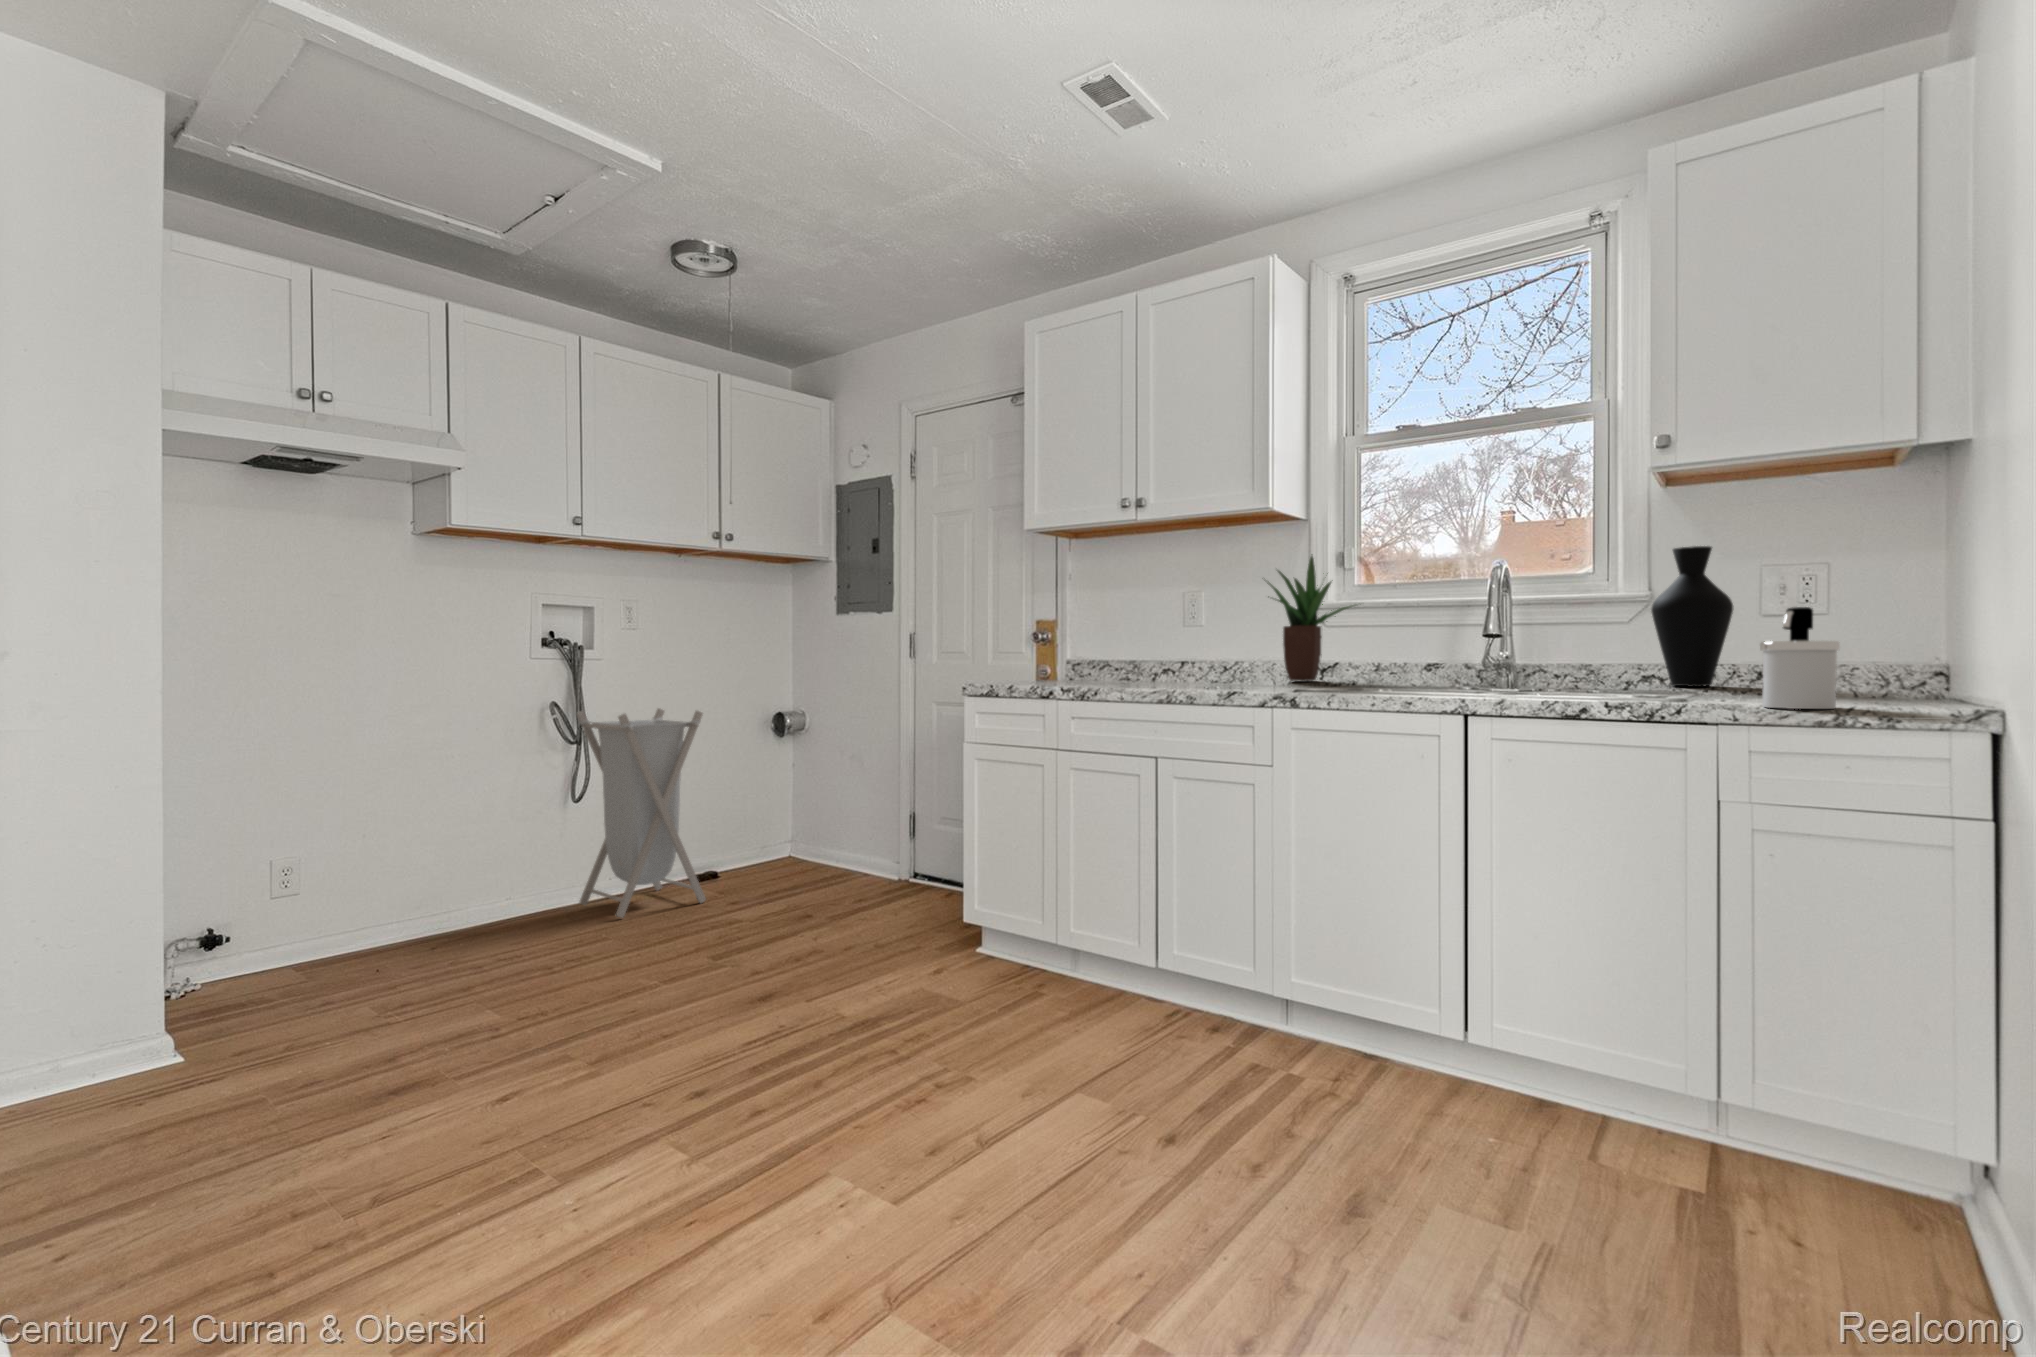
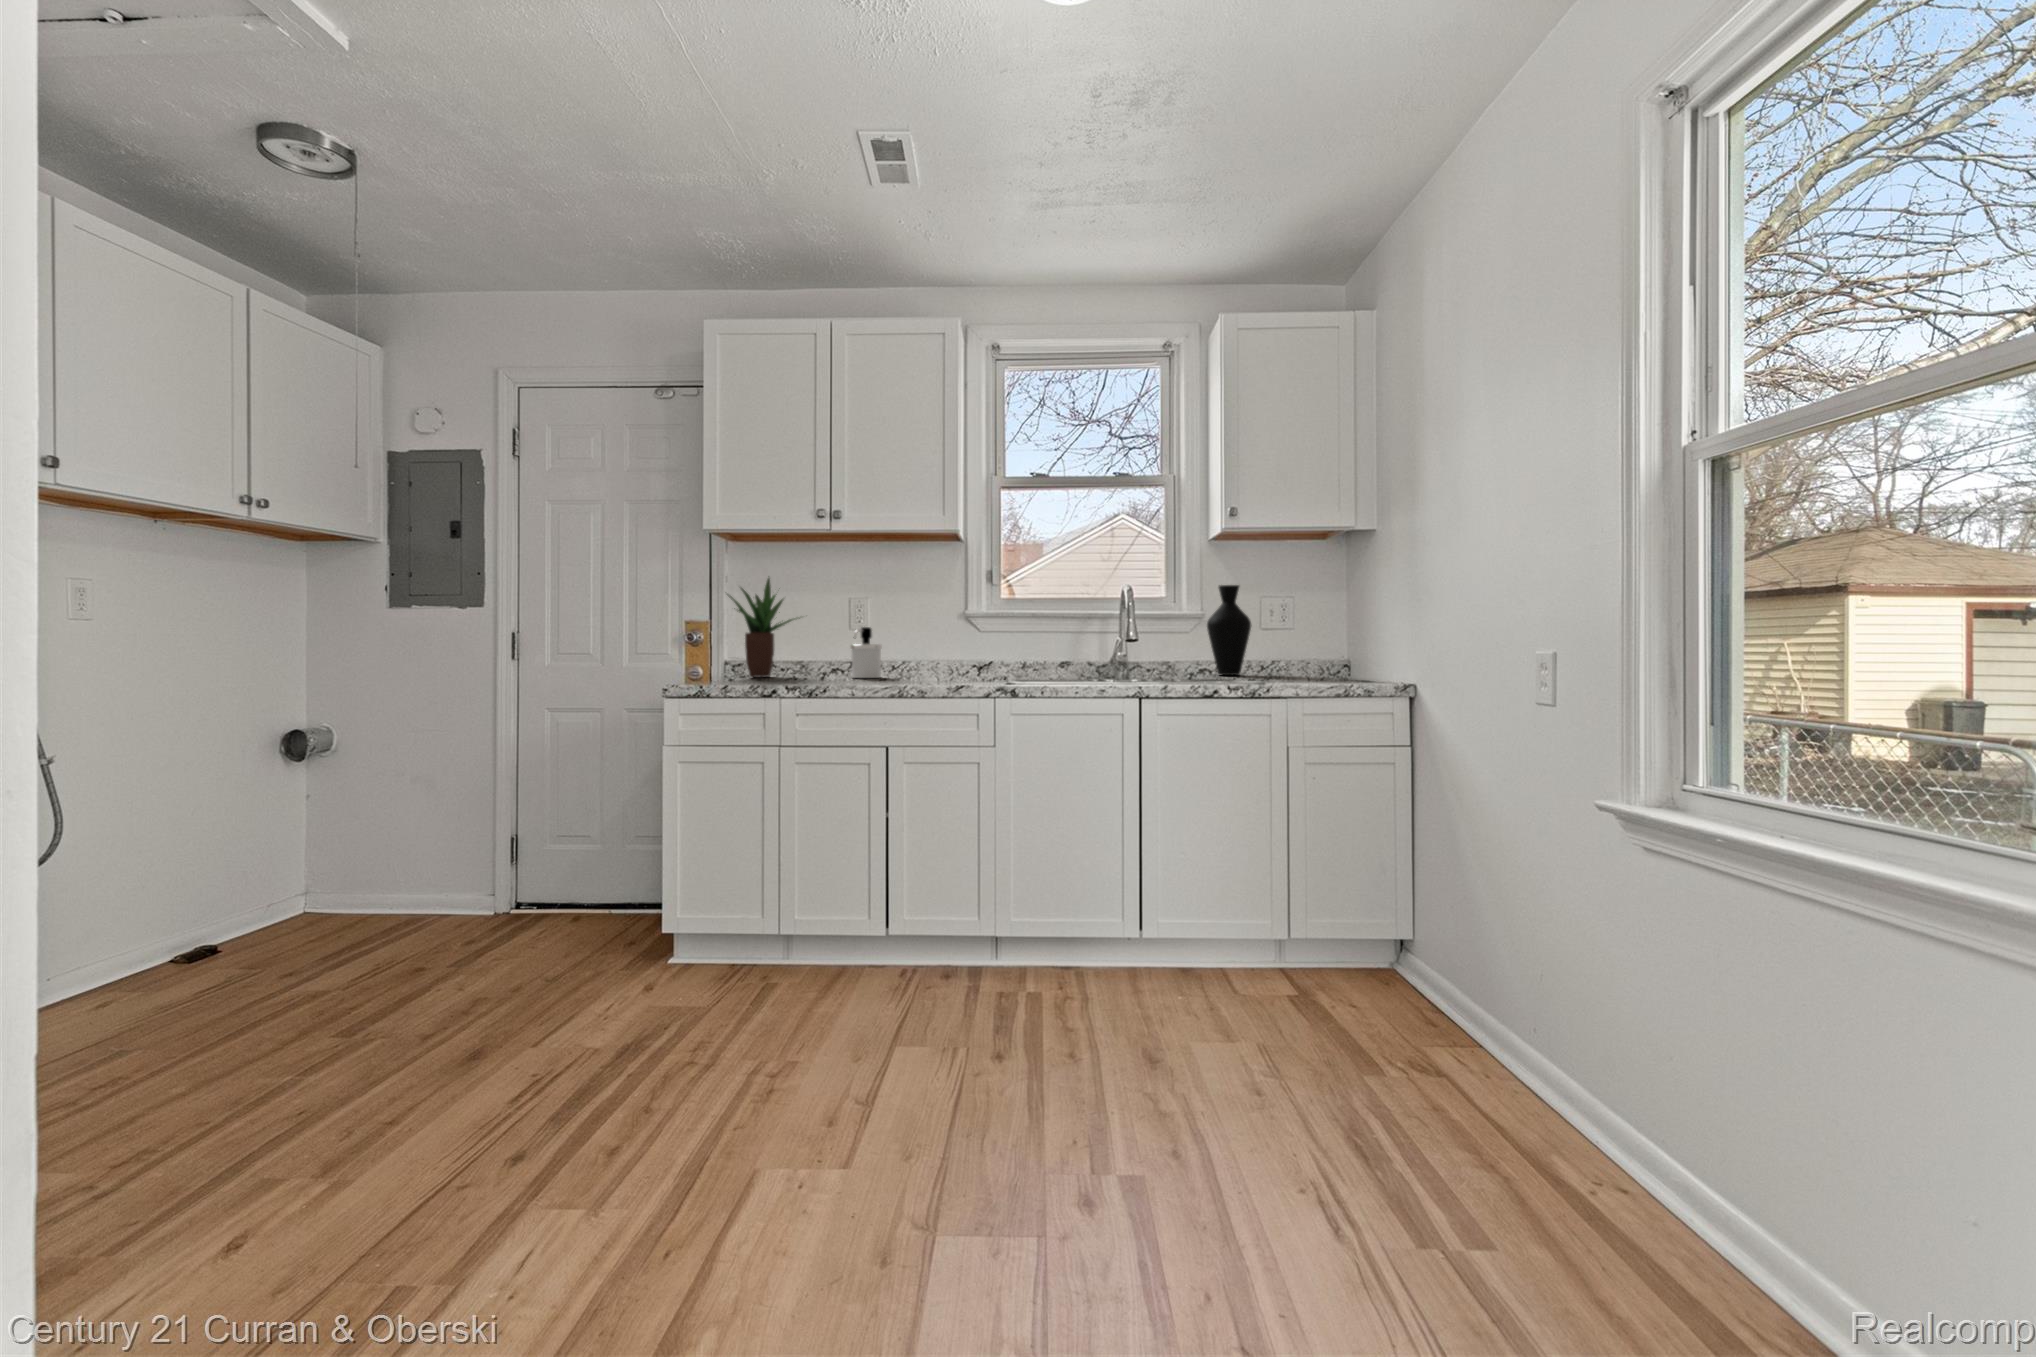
potted plant: present [1267,556,1355,681] -> present [727,578,800,677]
soap dispenser: present [1760,607,1840,709] -> present [851,627,882,678]
laundry hamper: present [576,708,706,918] -> none [23,727,259,1009]

